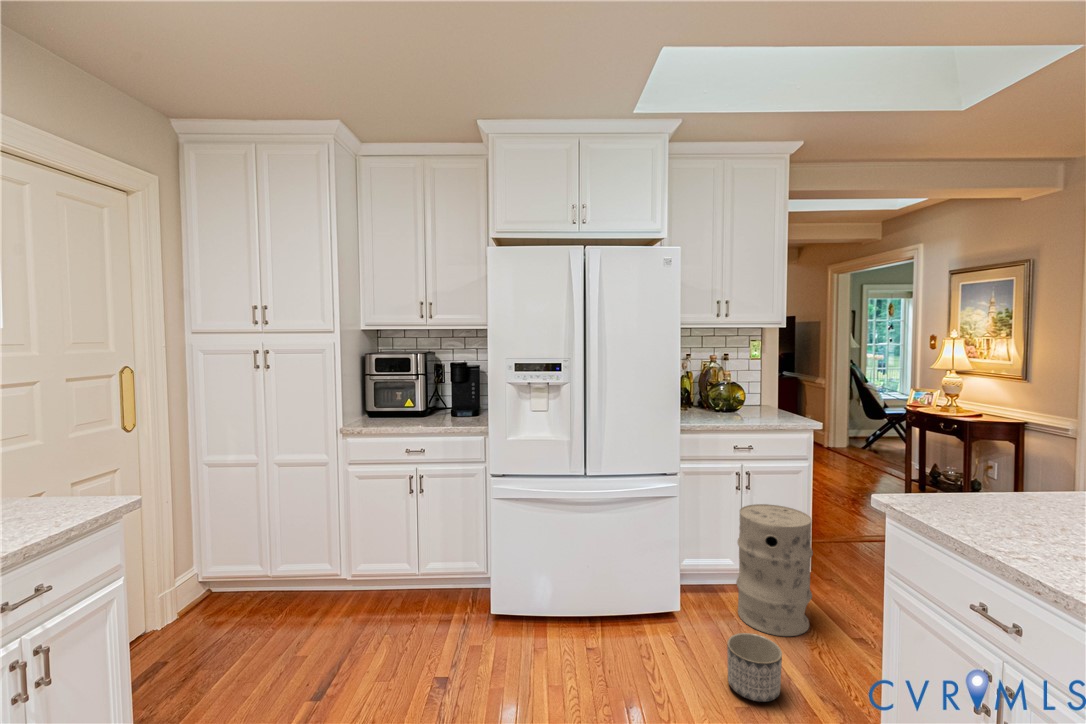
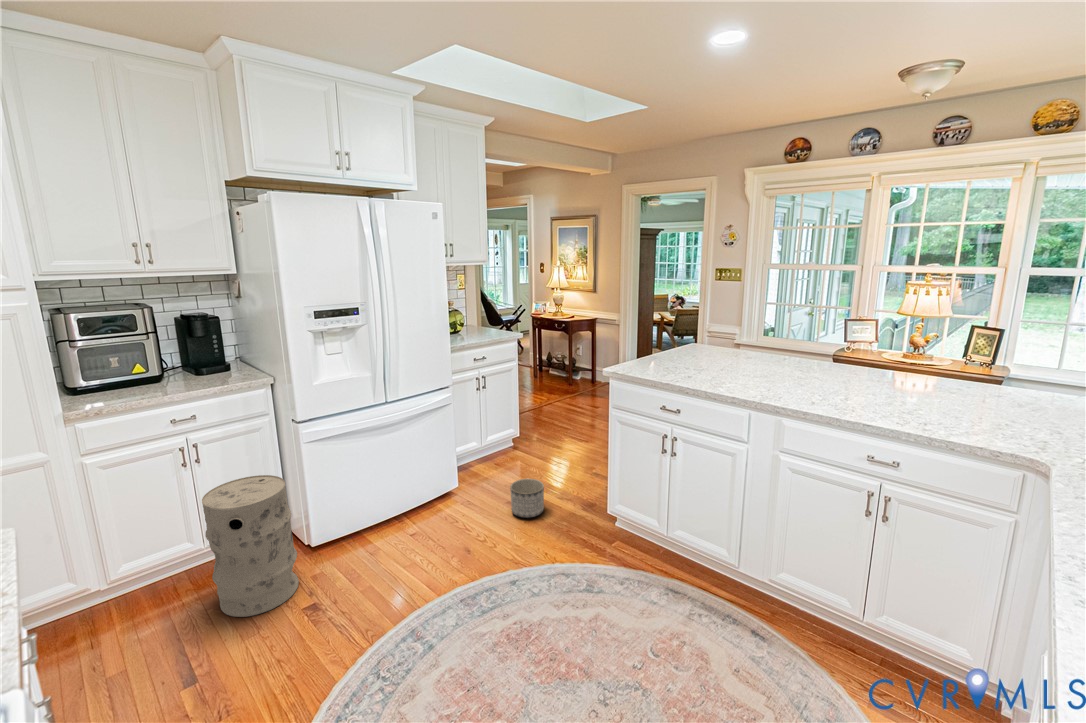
trash can: present [736,504,813,636] -> present [202,475,299,617]

